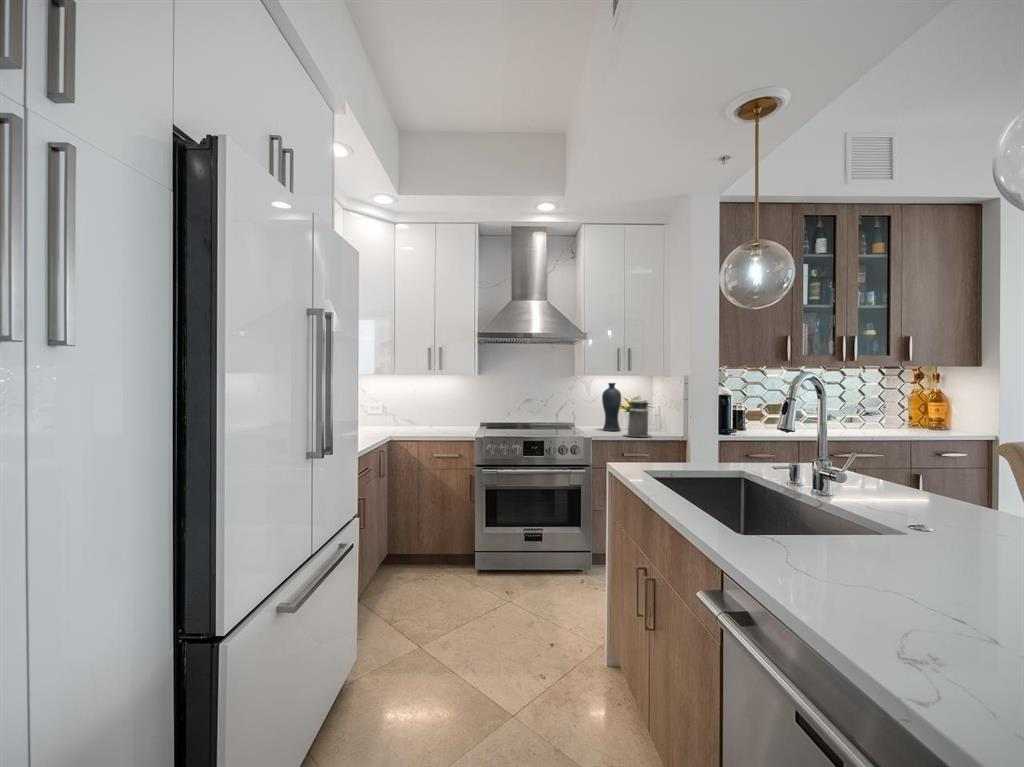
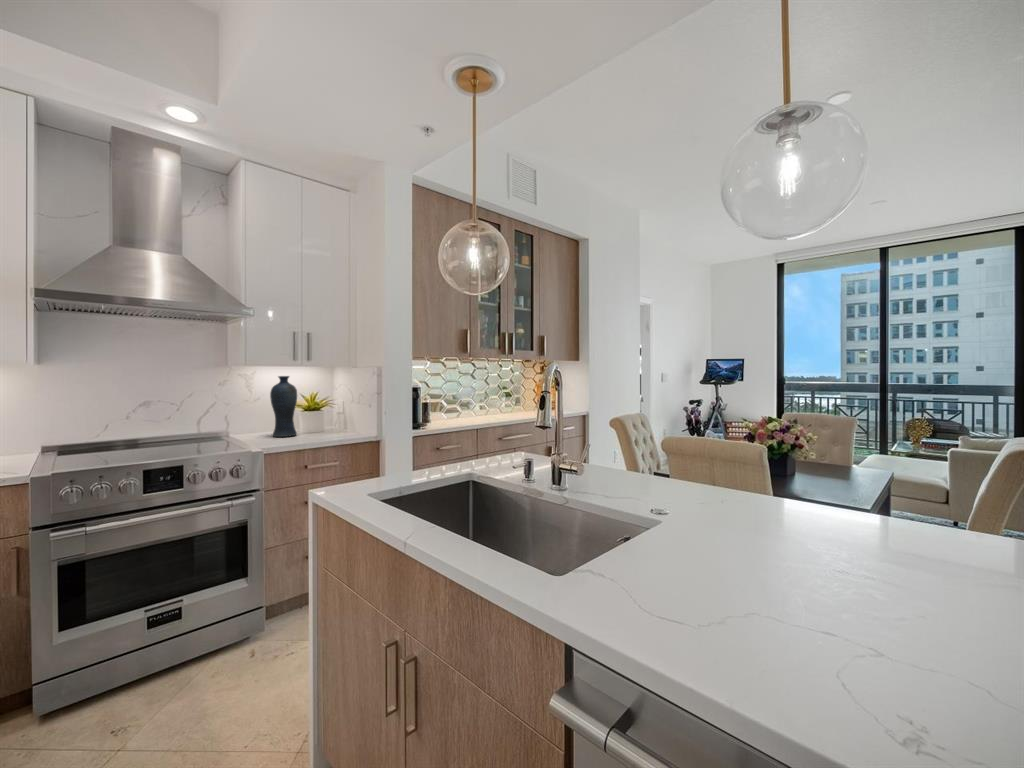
canister: present [624,399,651,437] -> none [306,392,343,442]

